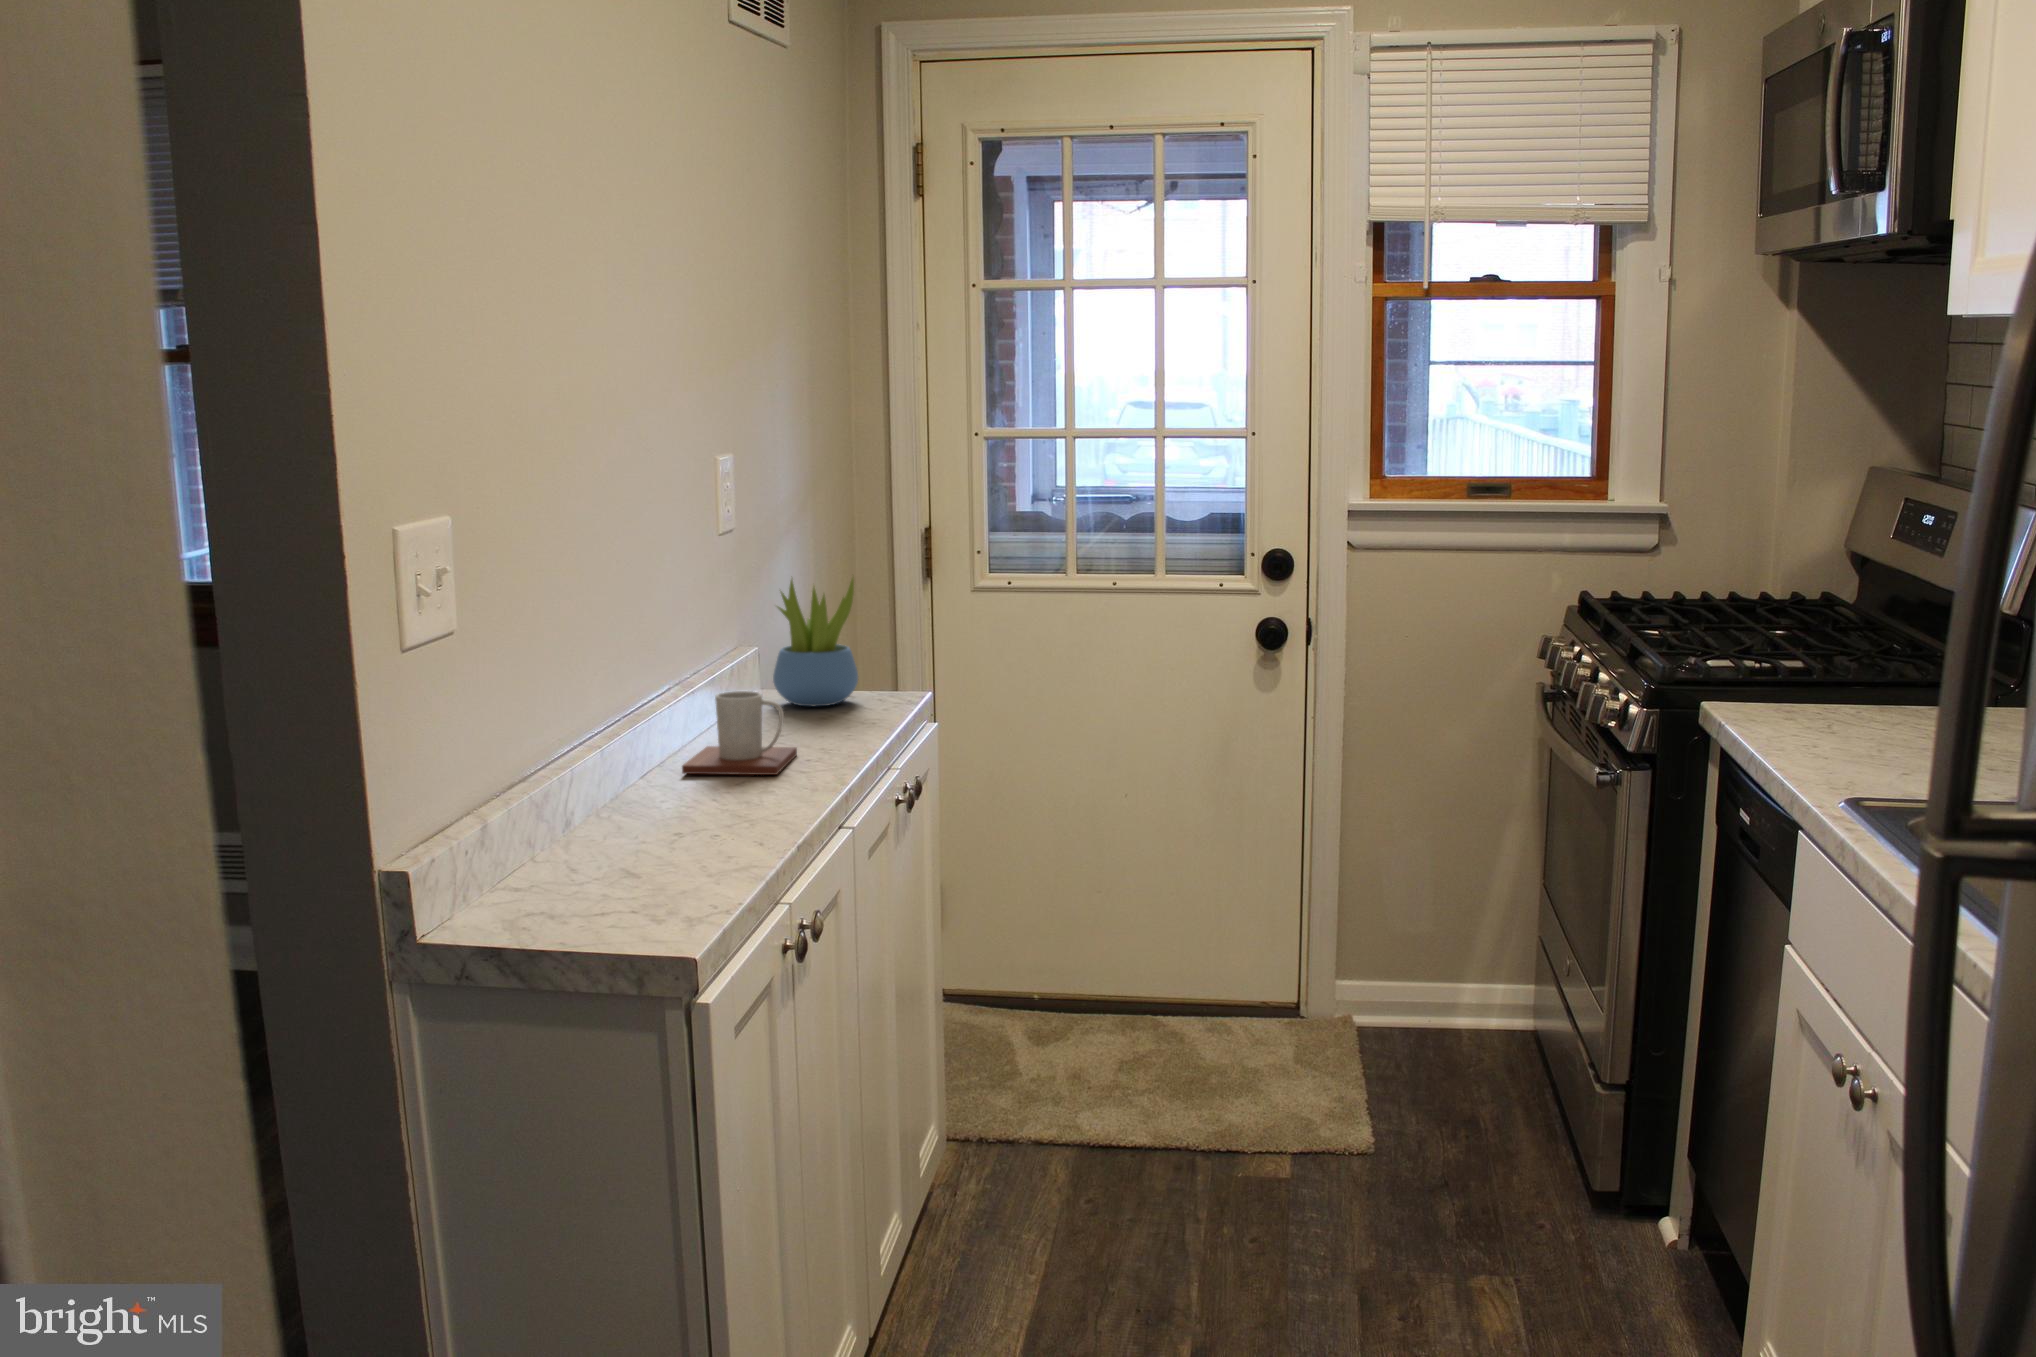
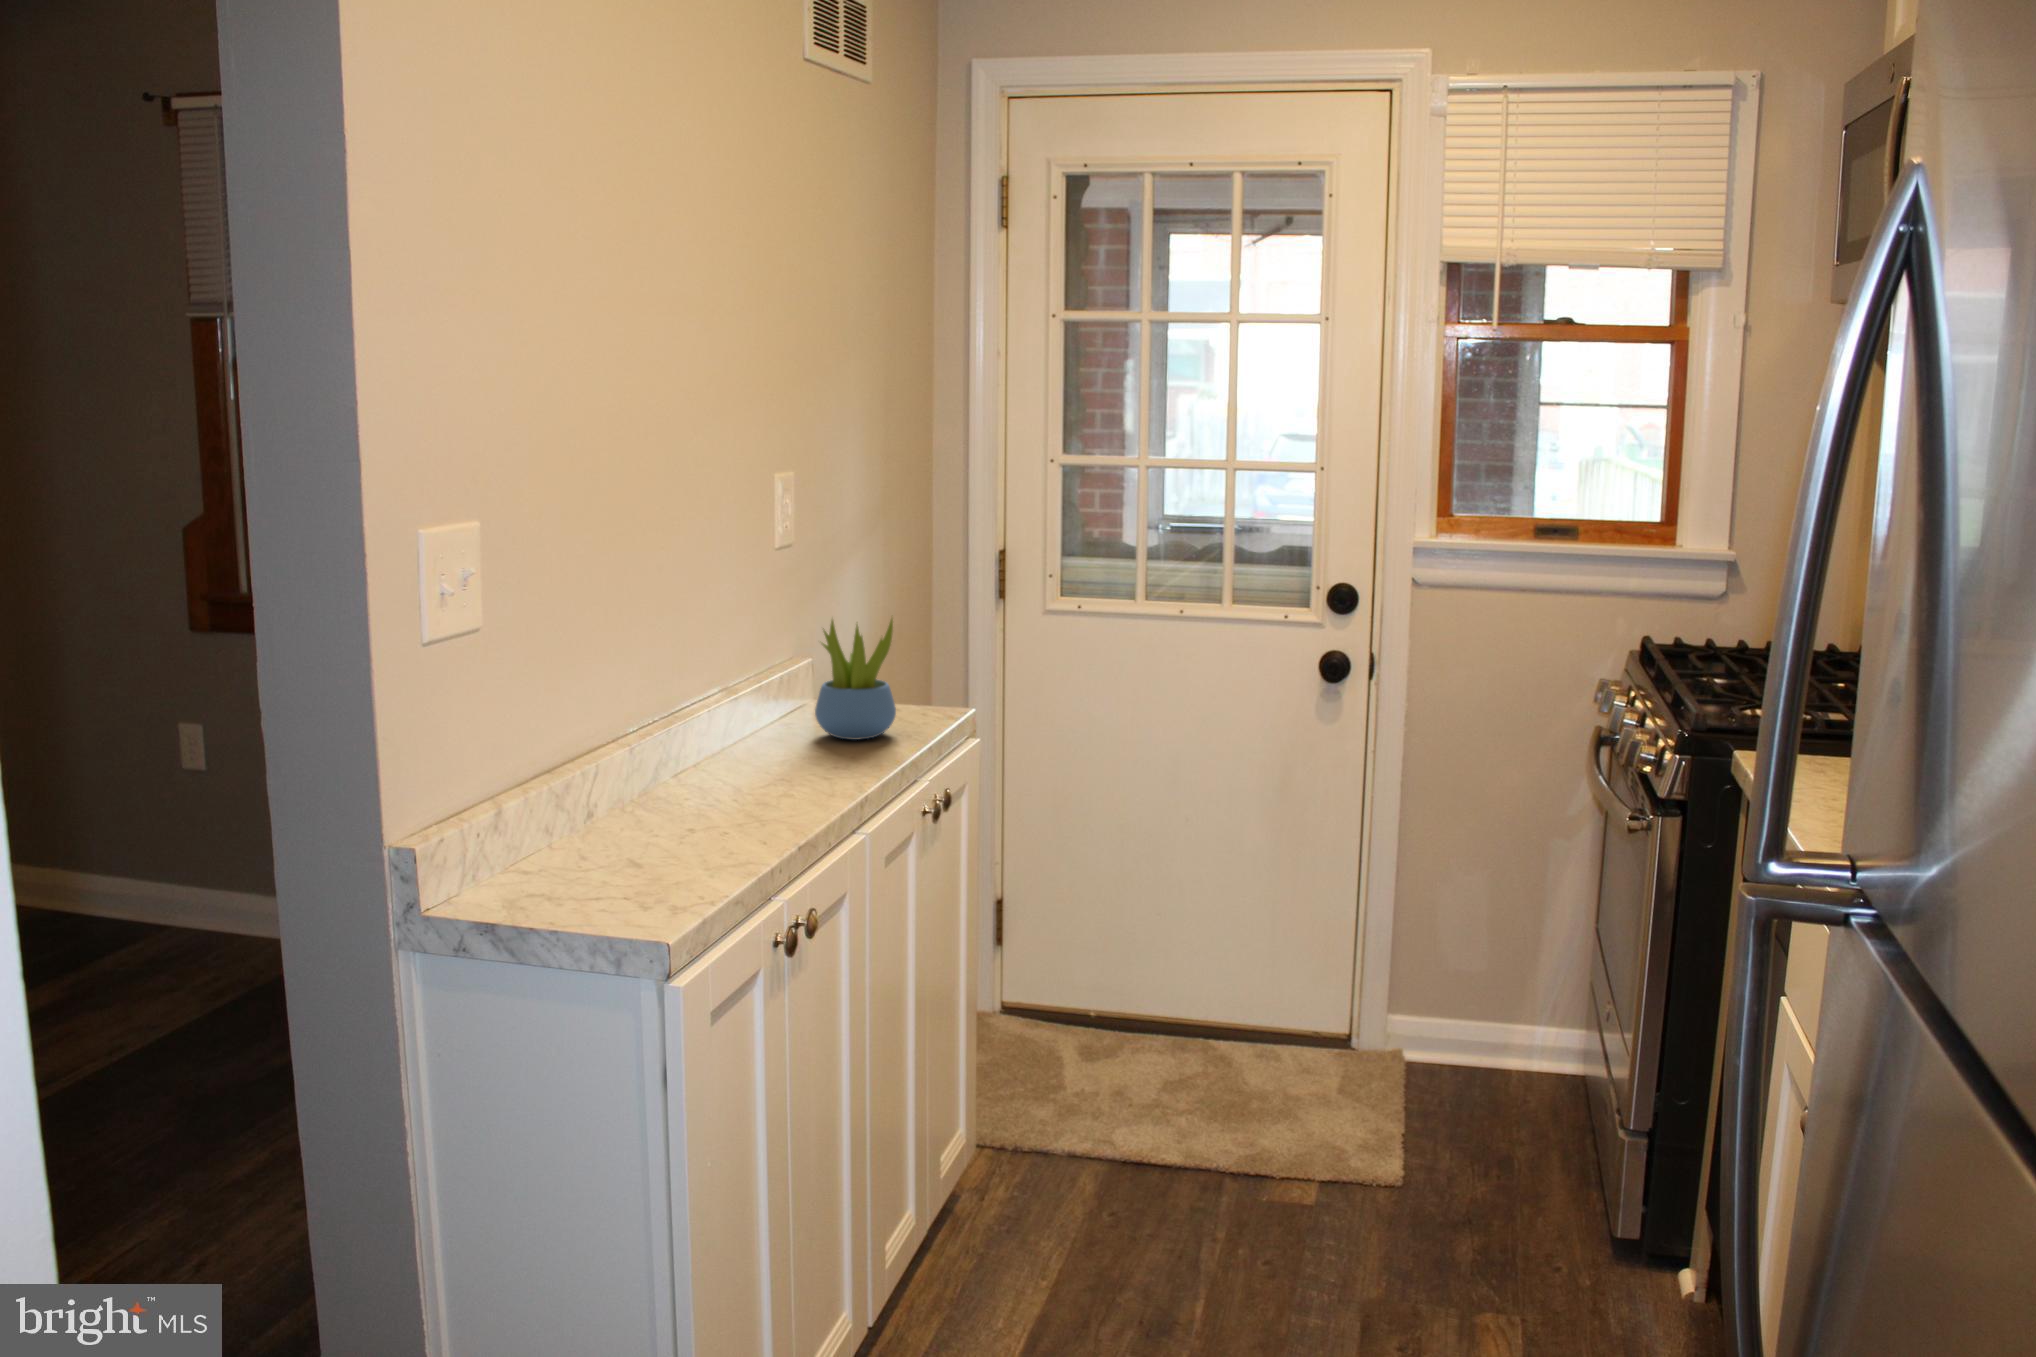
mug: present [682,691,797,775] -> none [705,733,818,816]

